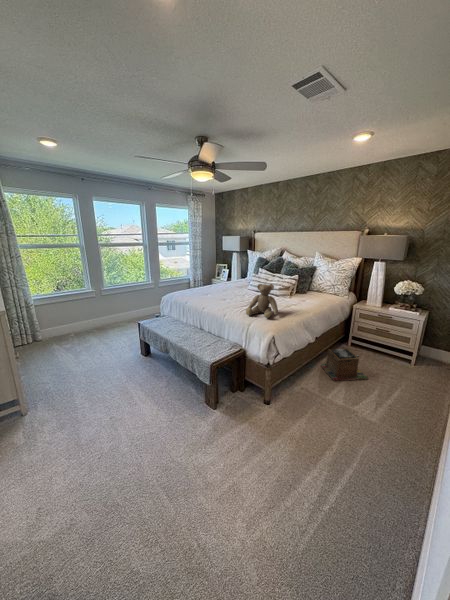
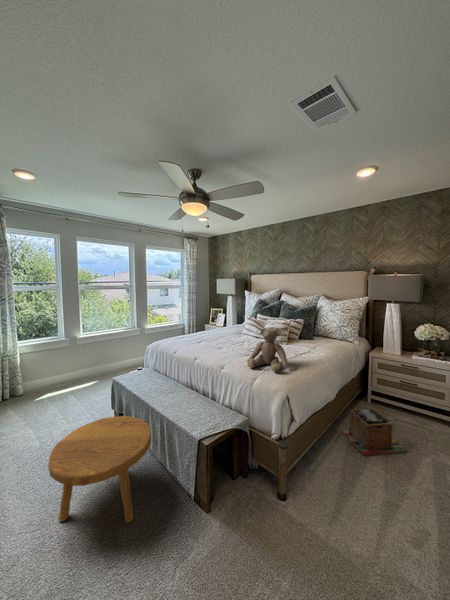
footstool: none [105,349,173,415] -> present [48,416,151,523]

